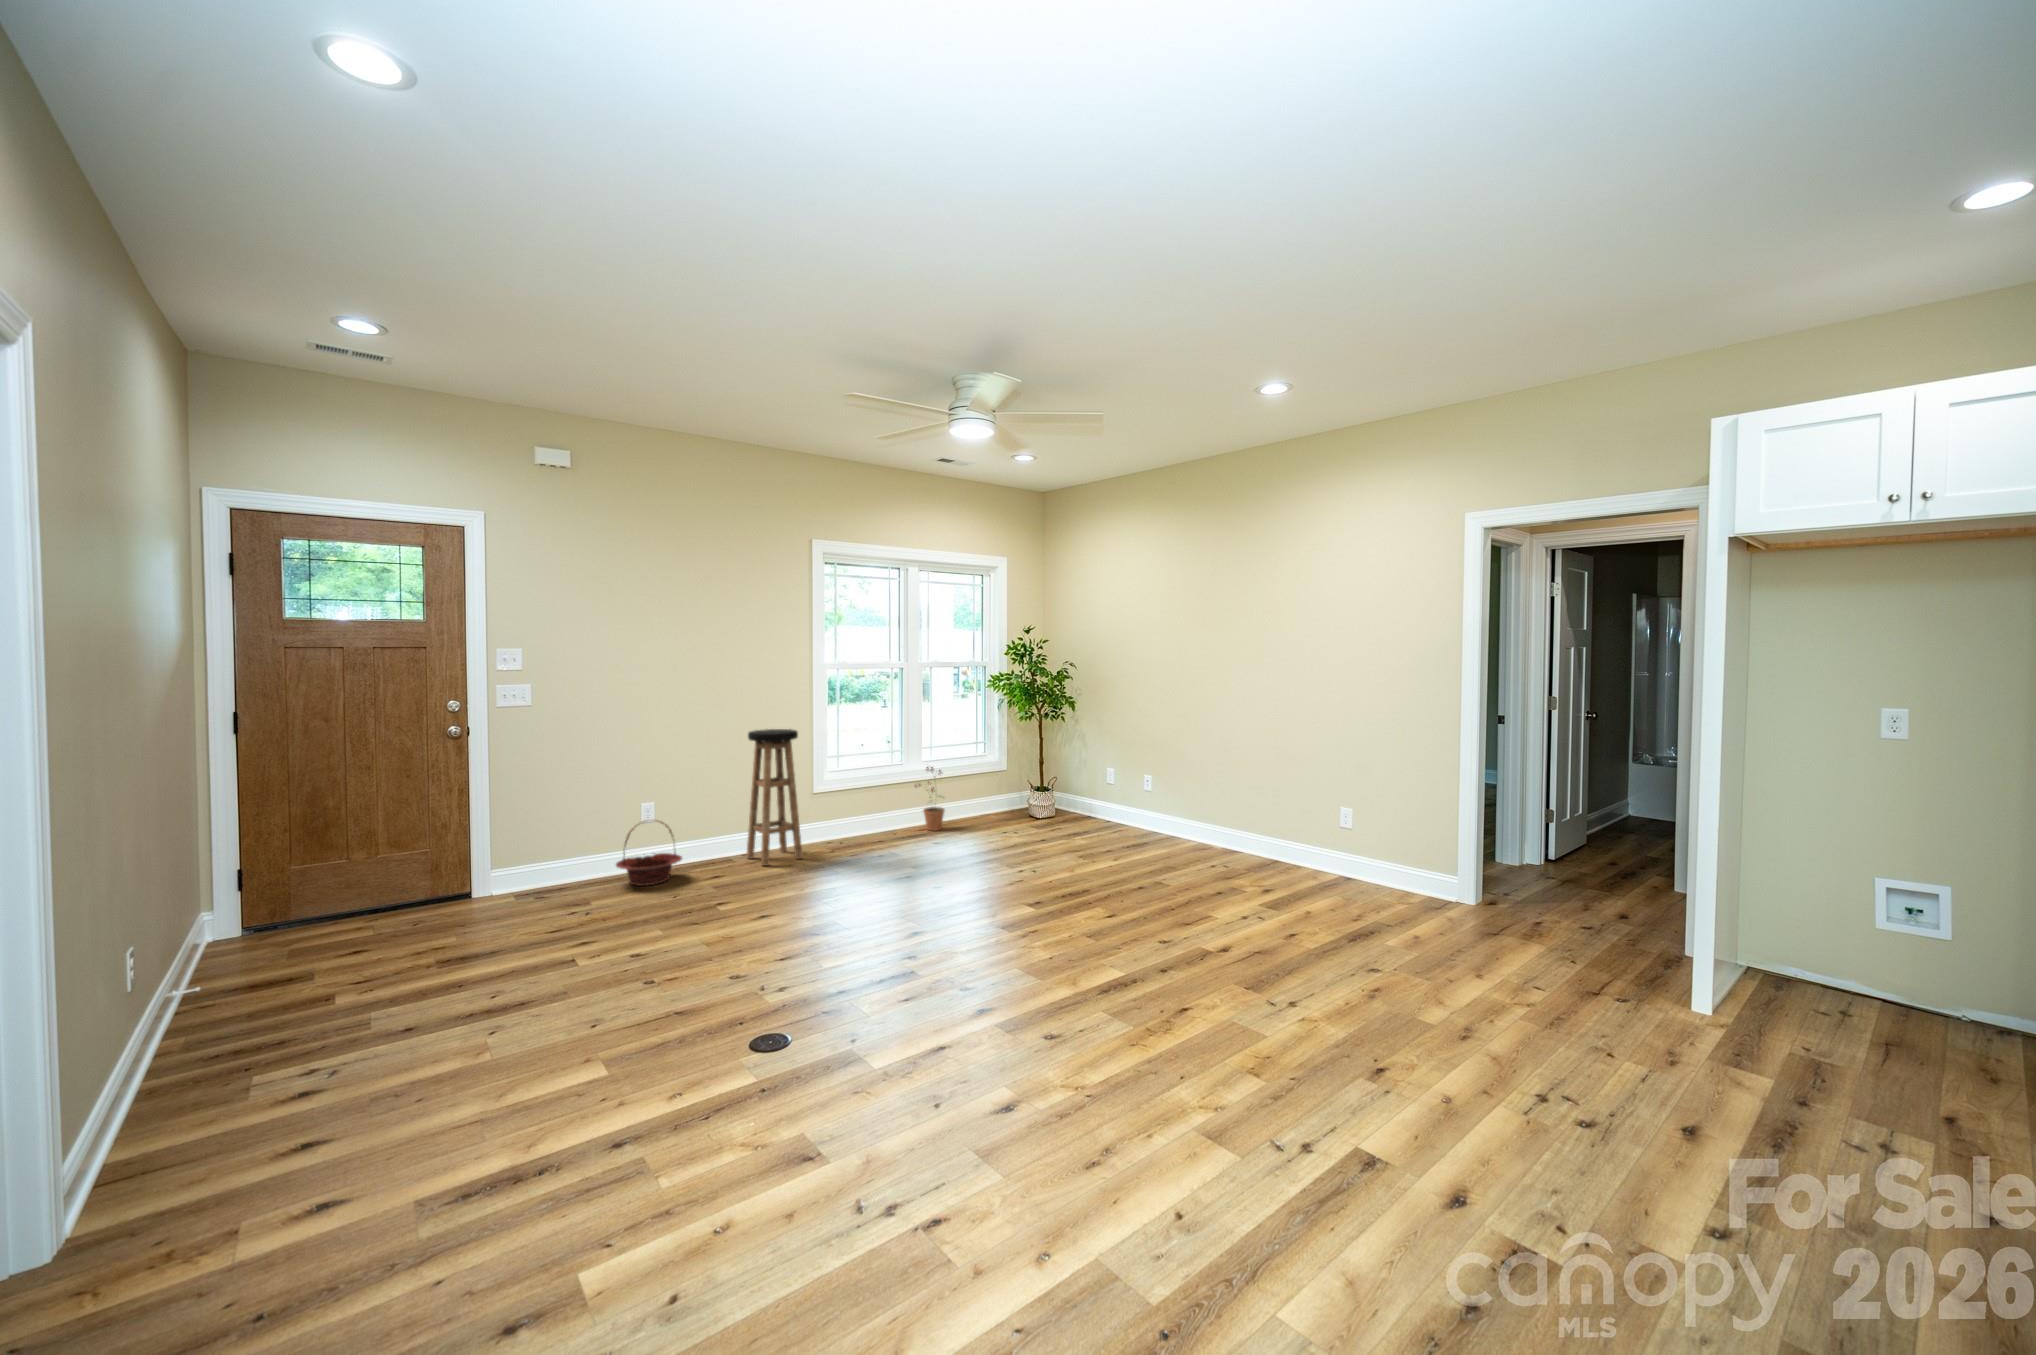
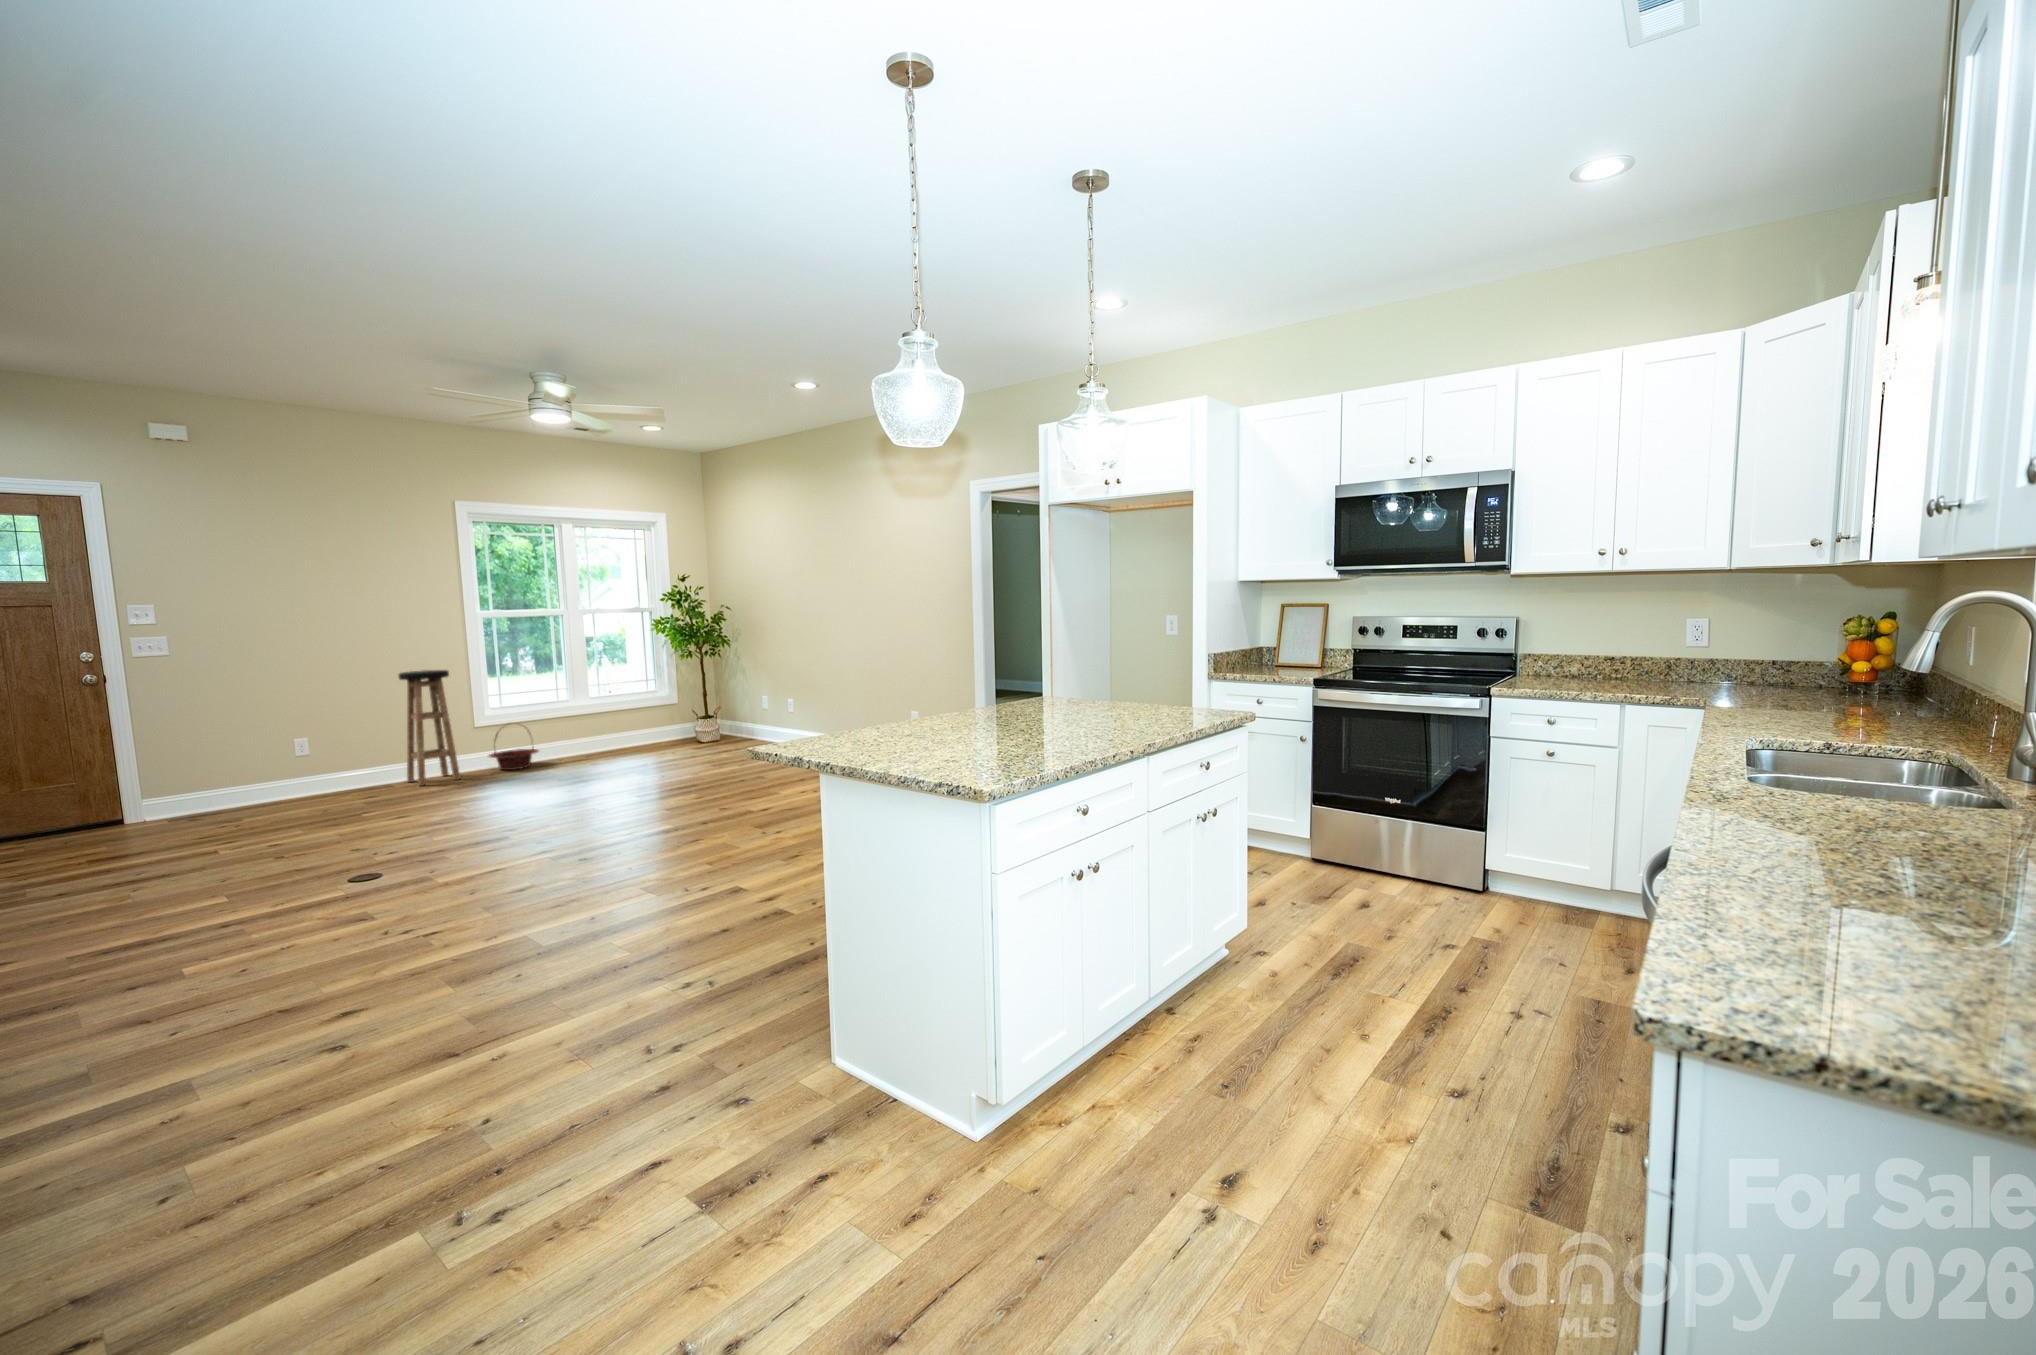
potted plant: present [915,767,945,831] -> none [578,699,609,754]
basket: present [616,821,682,886] -> present [489,732,538,770]

